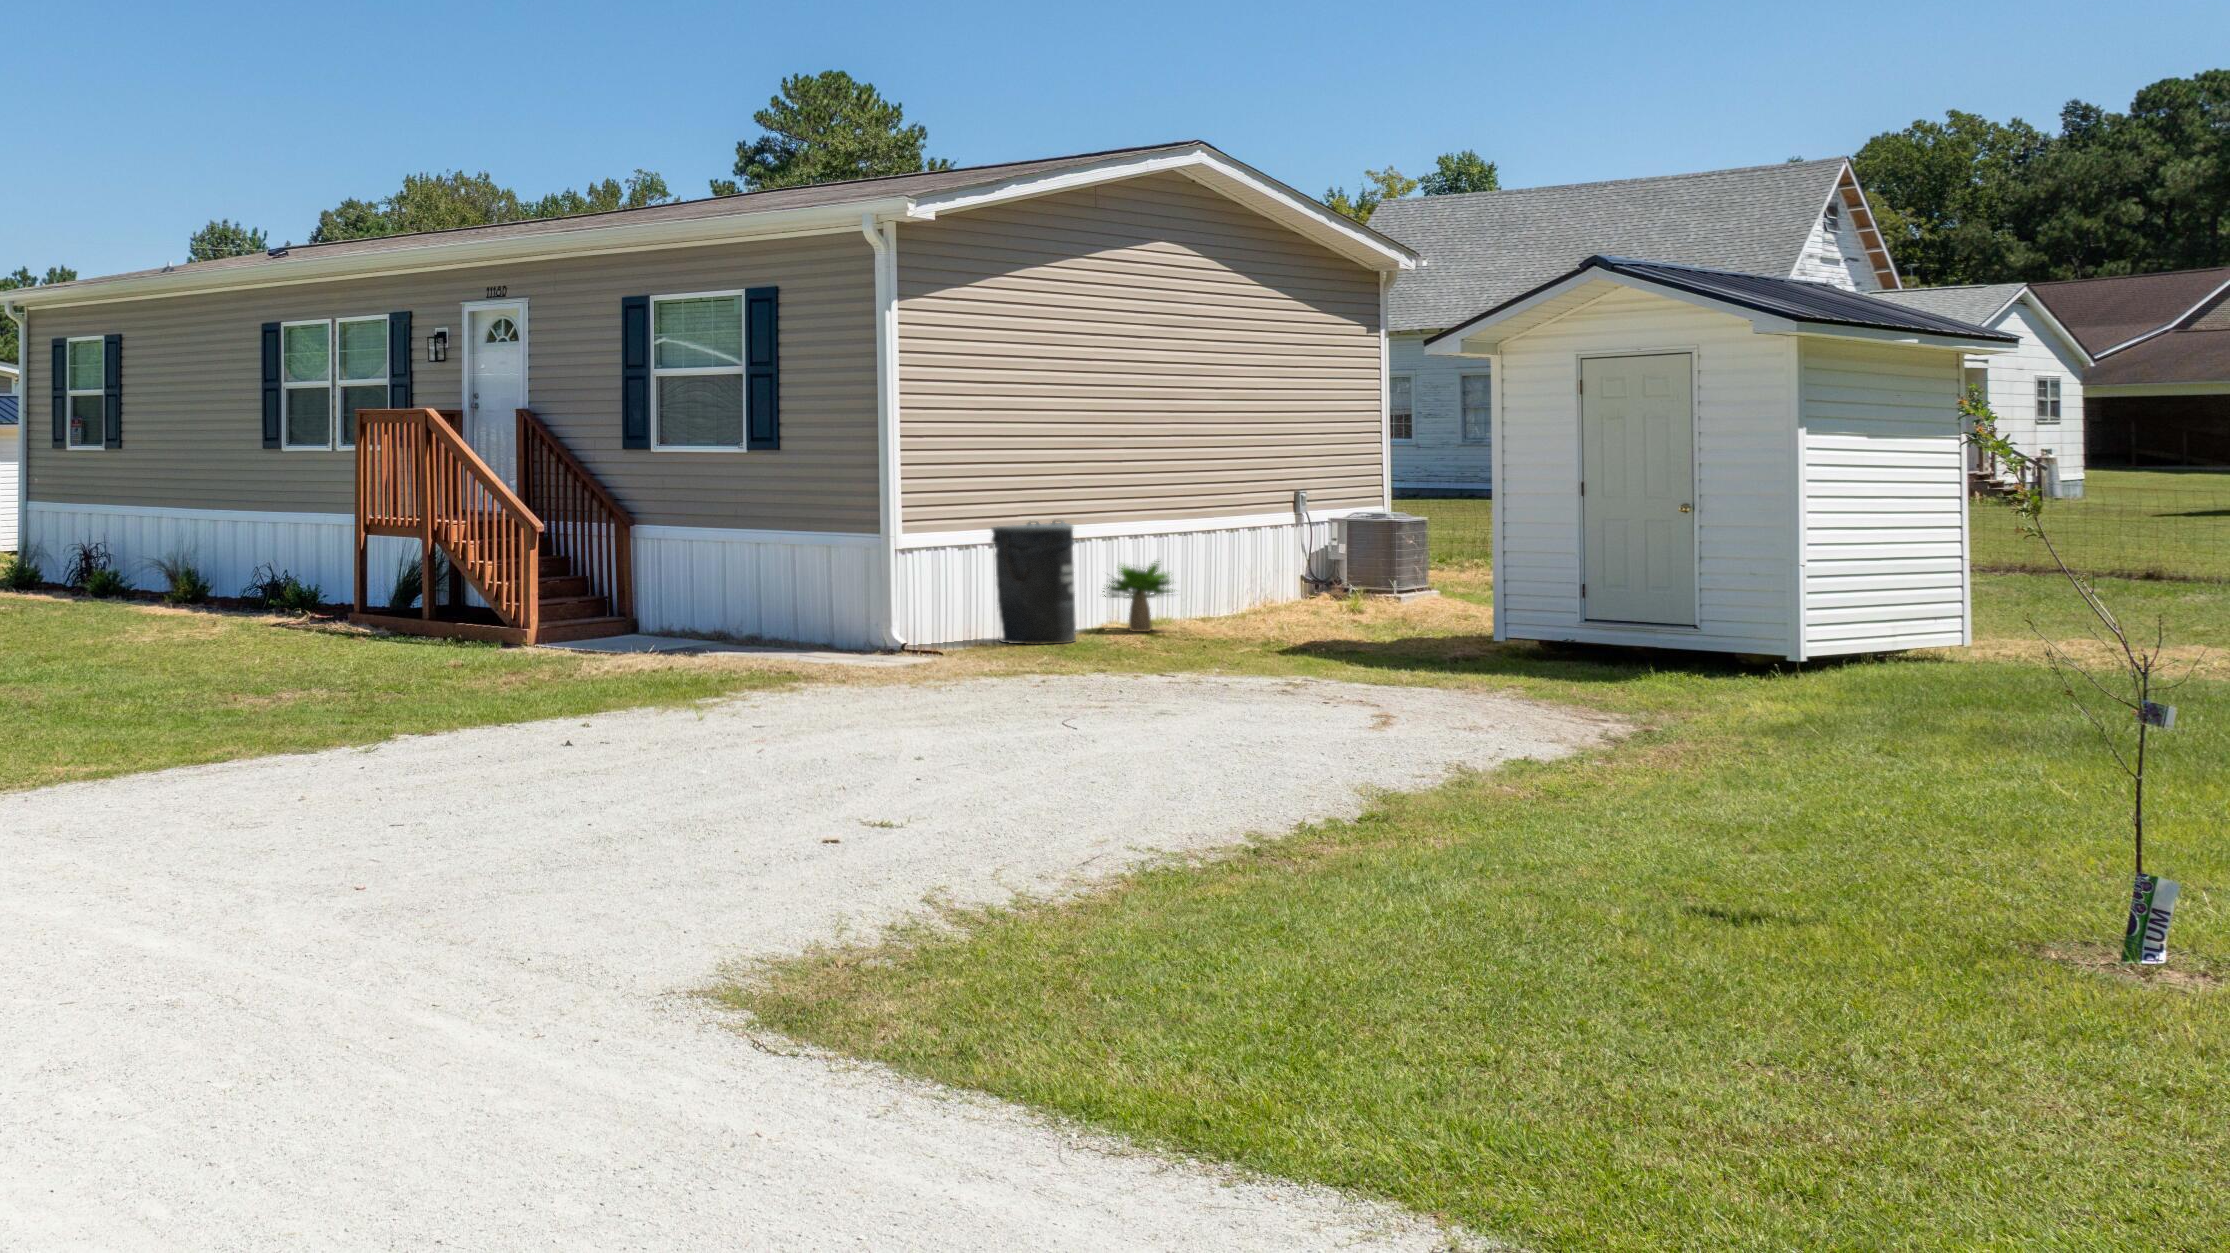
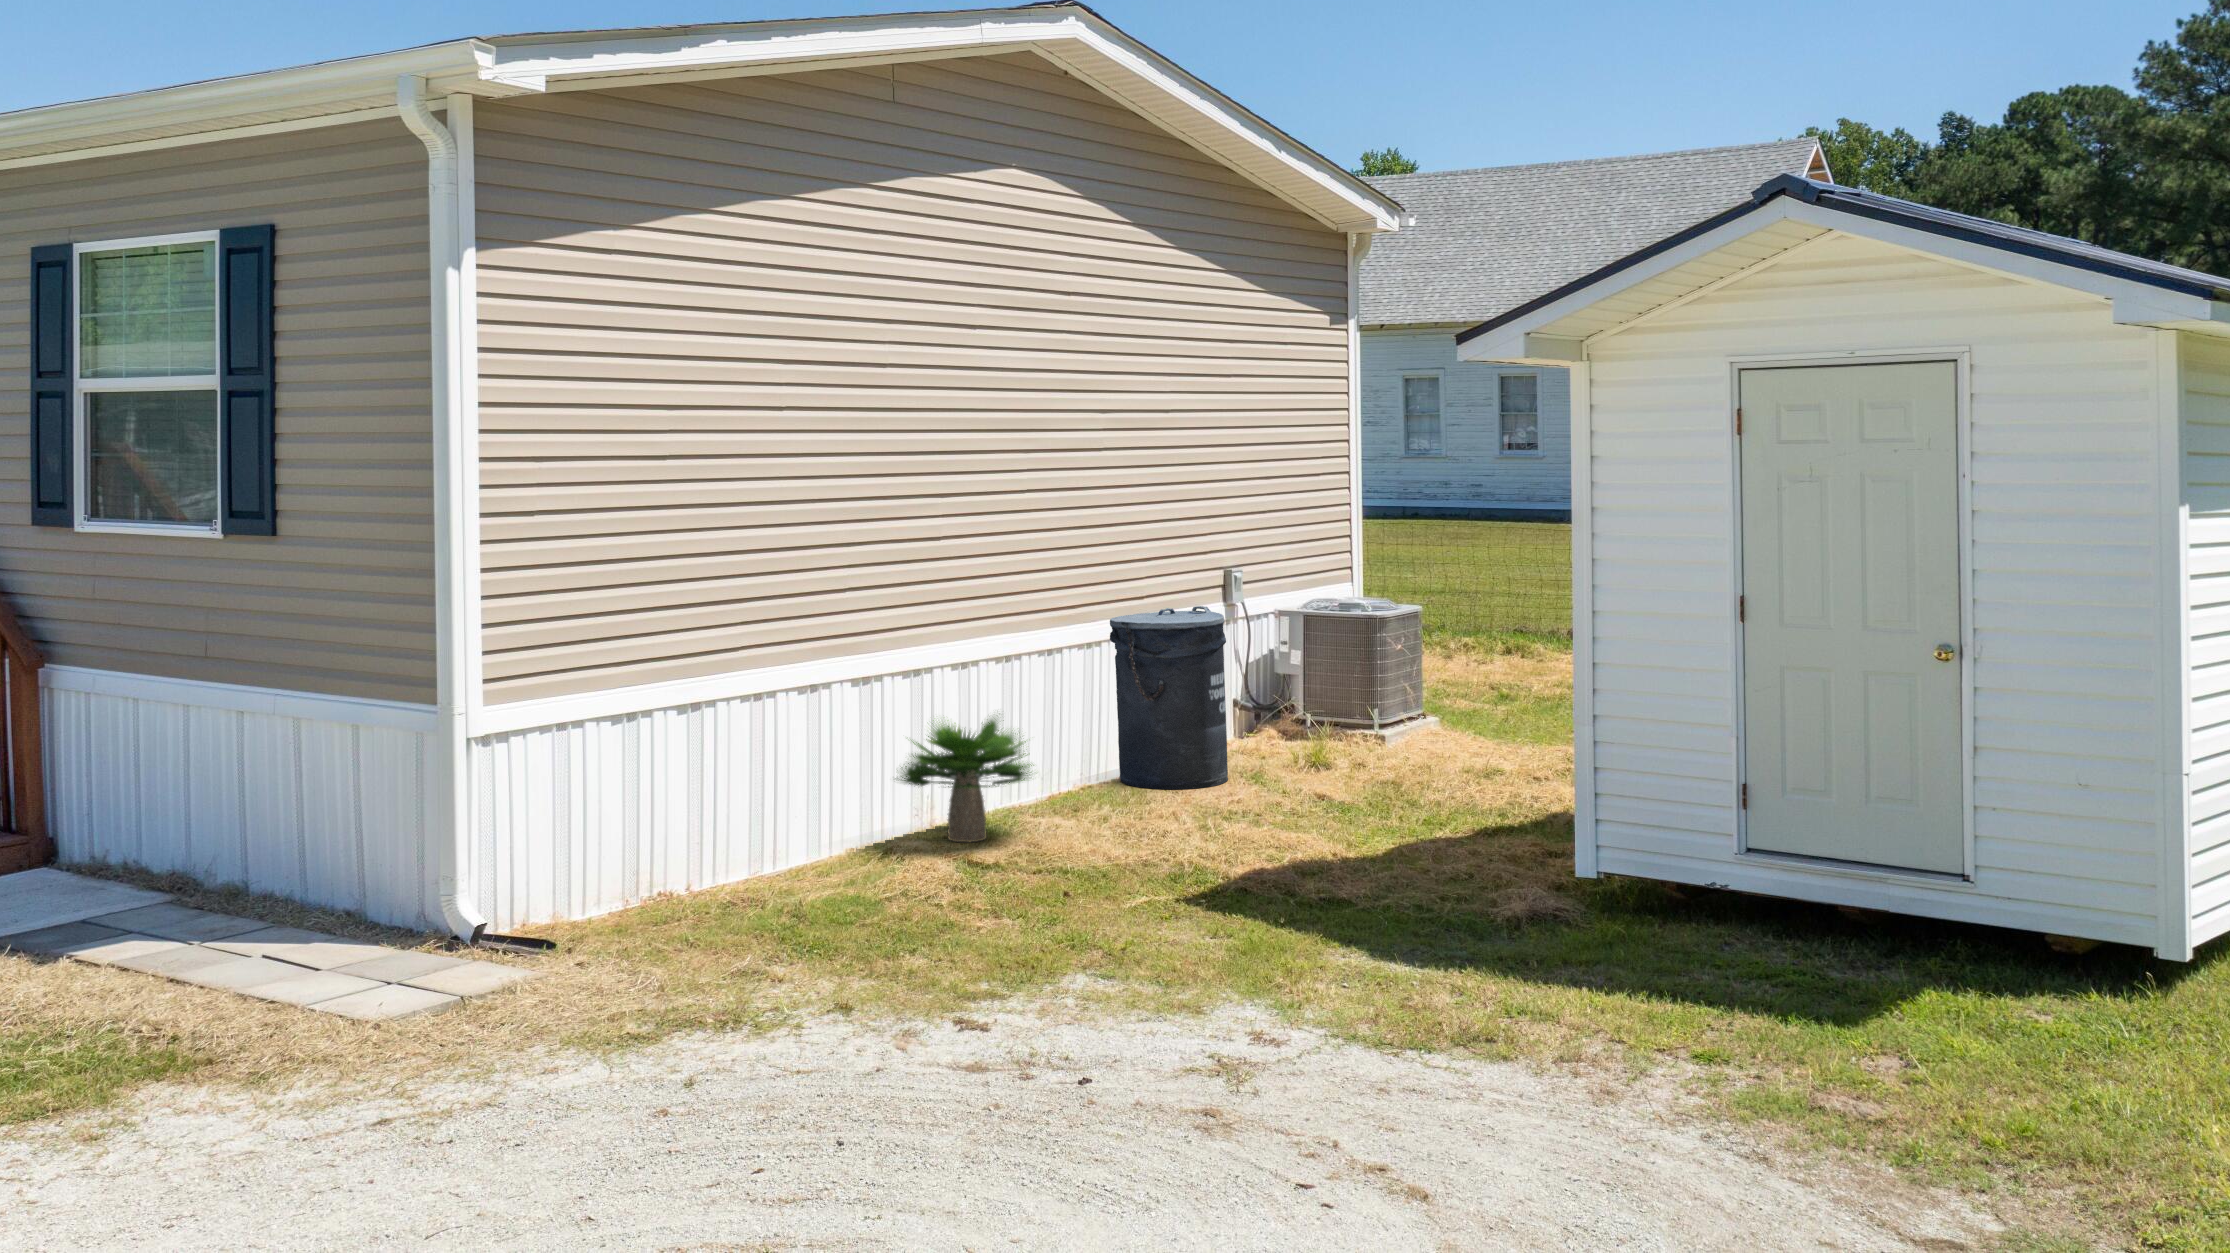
trash can: present [991,521,1076,645] -> present [1110,606,1228,790]

